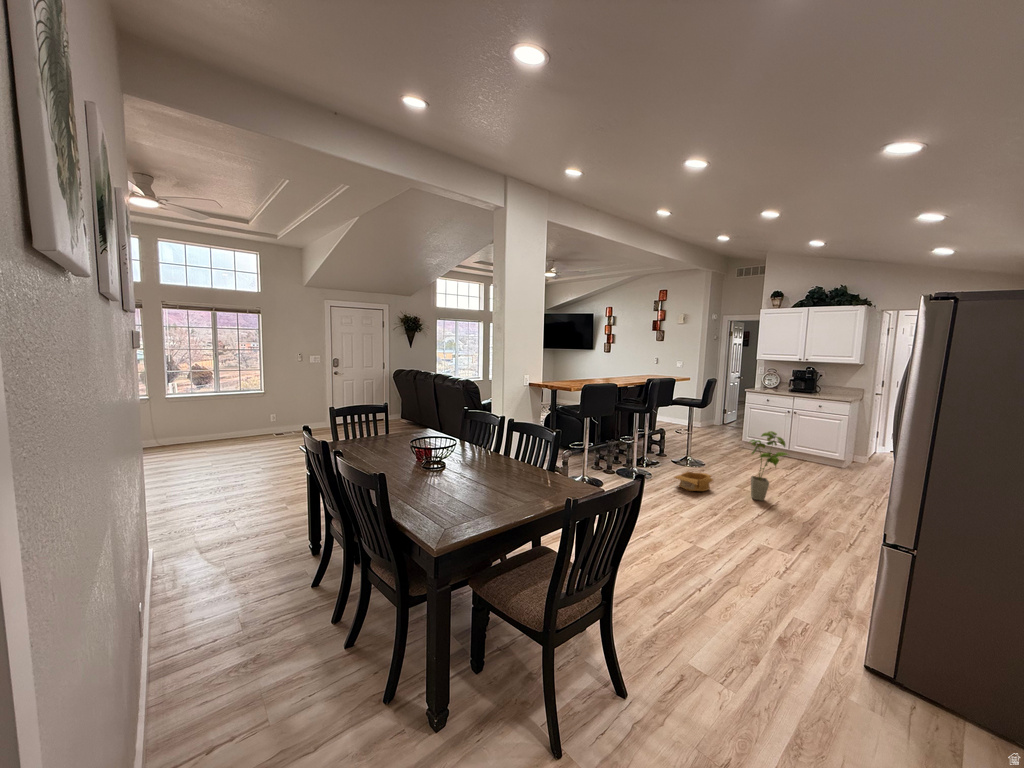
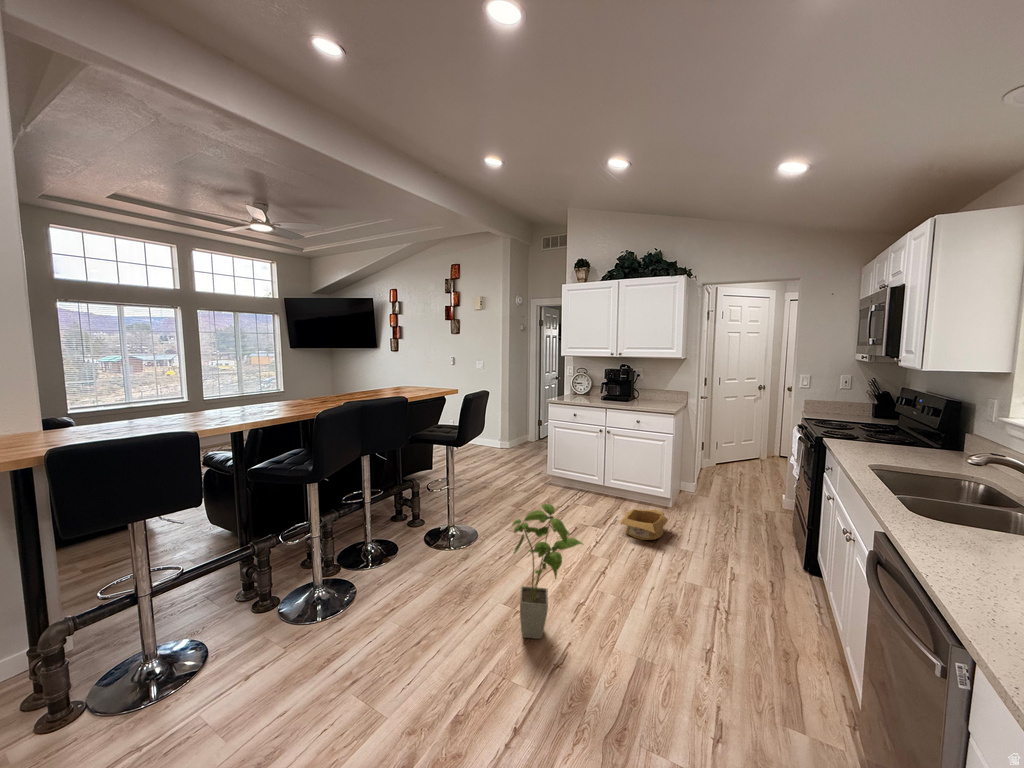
cardboard box: present [674,472,713,491] -> present [620,509,668,540]

